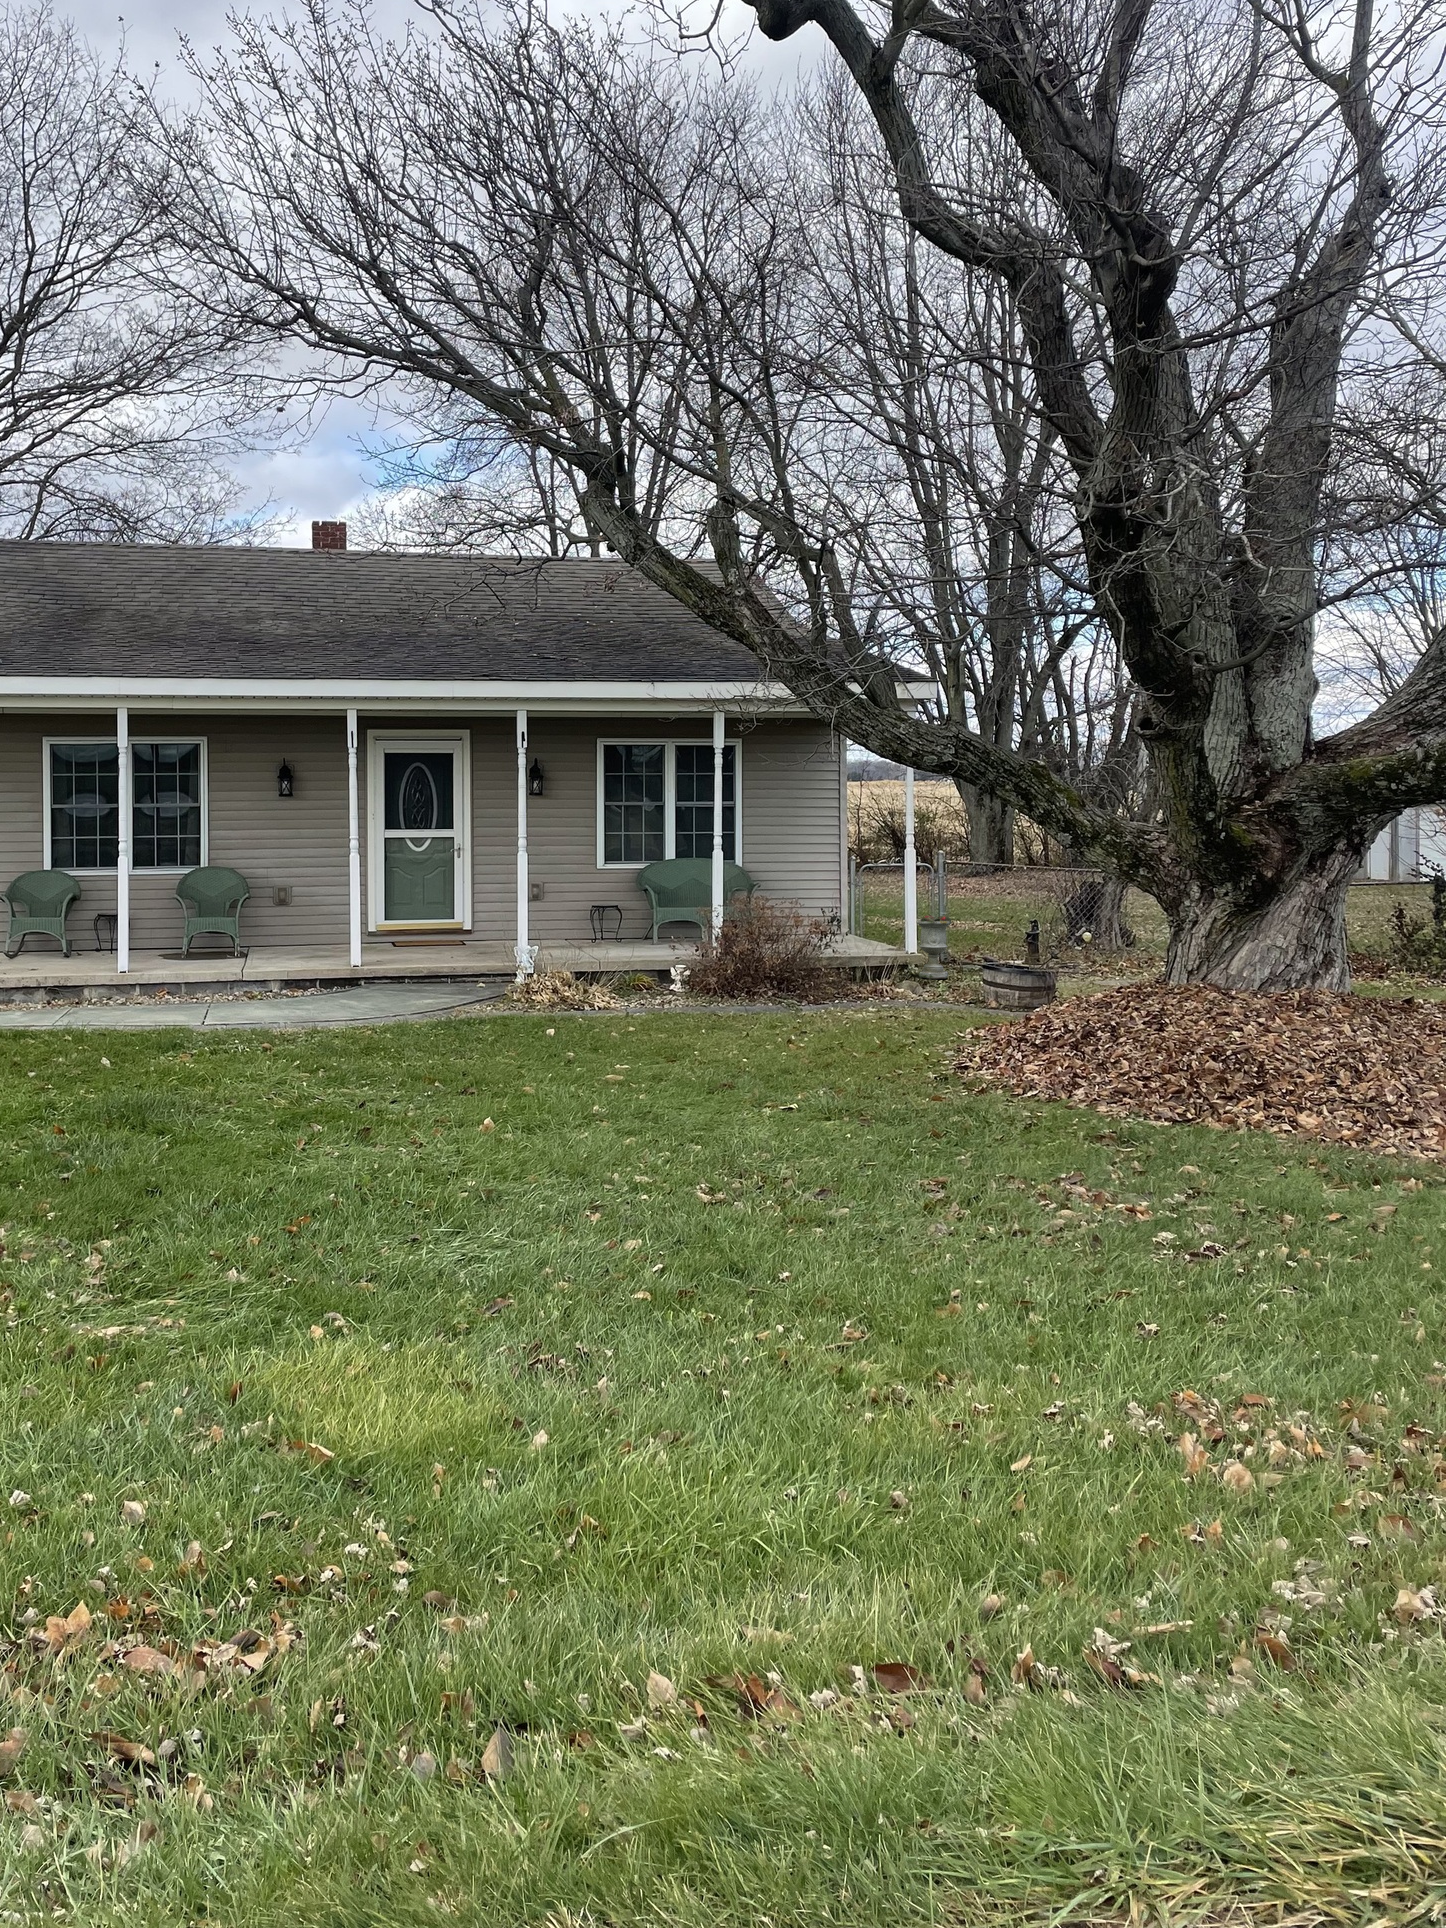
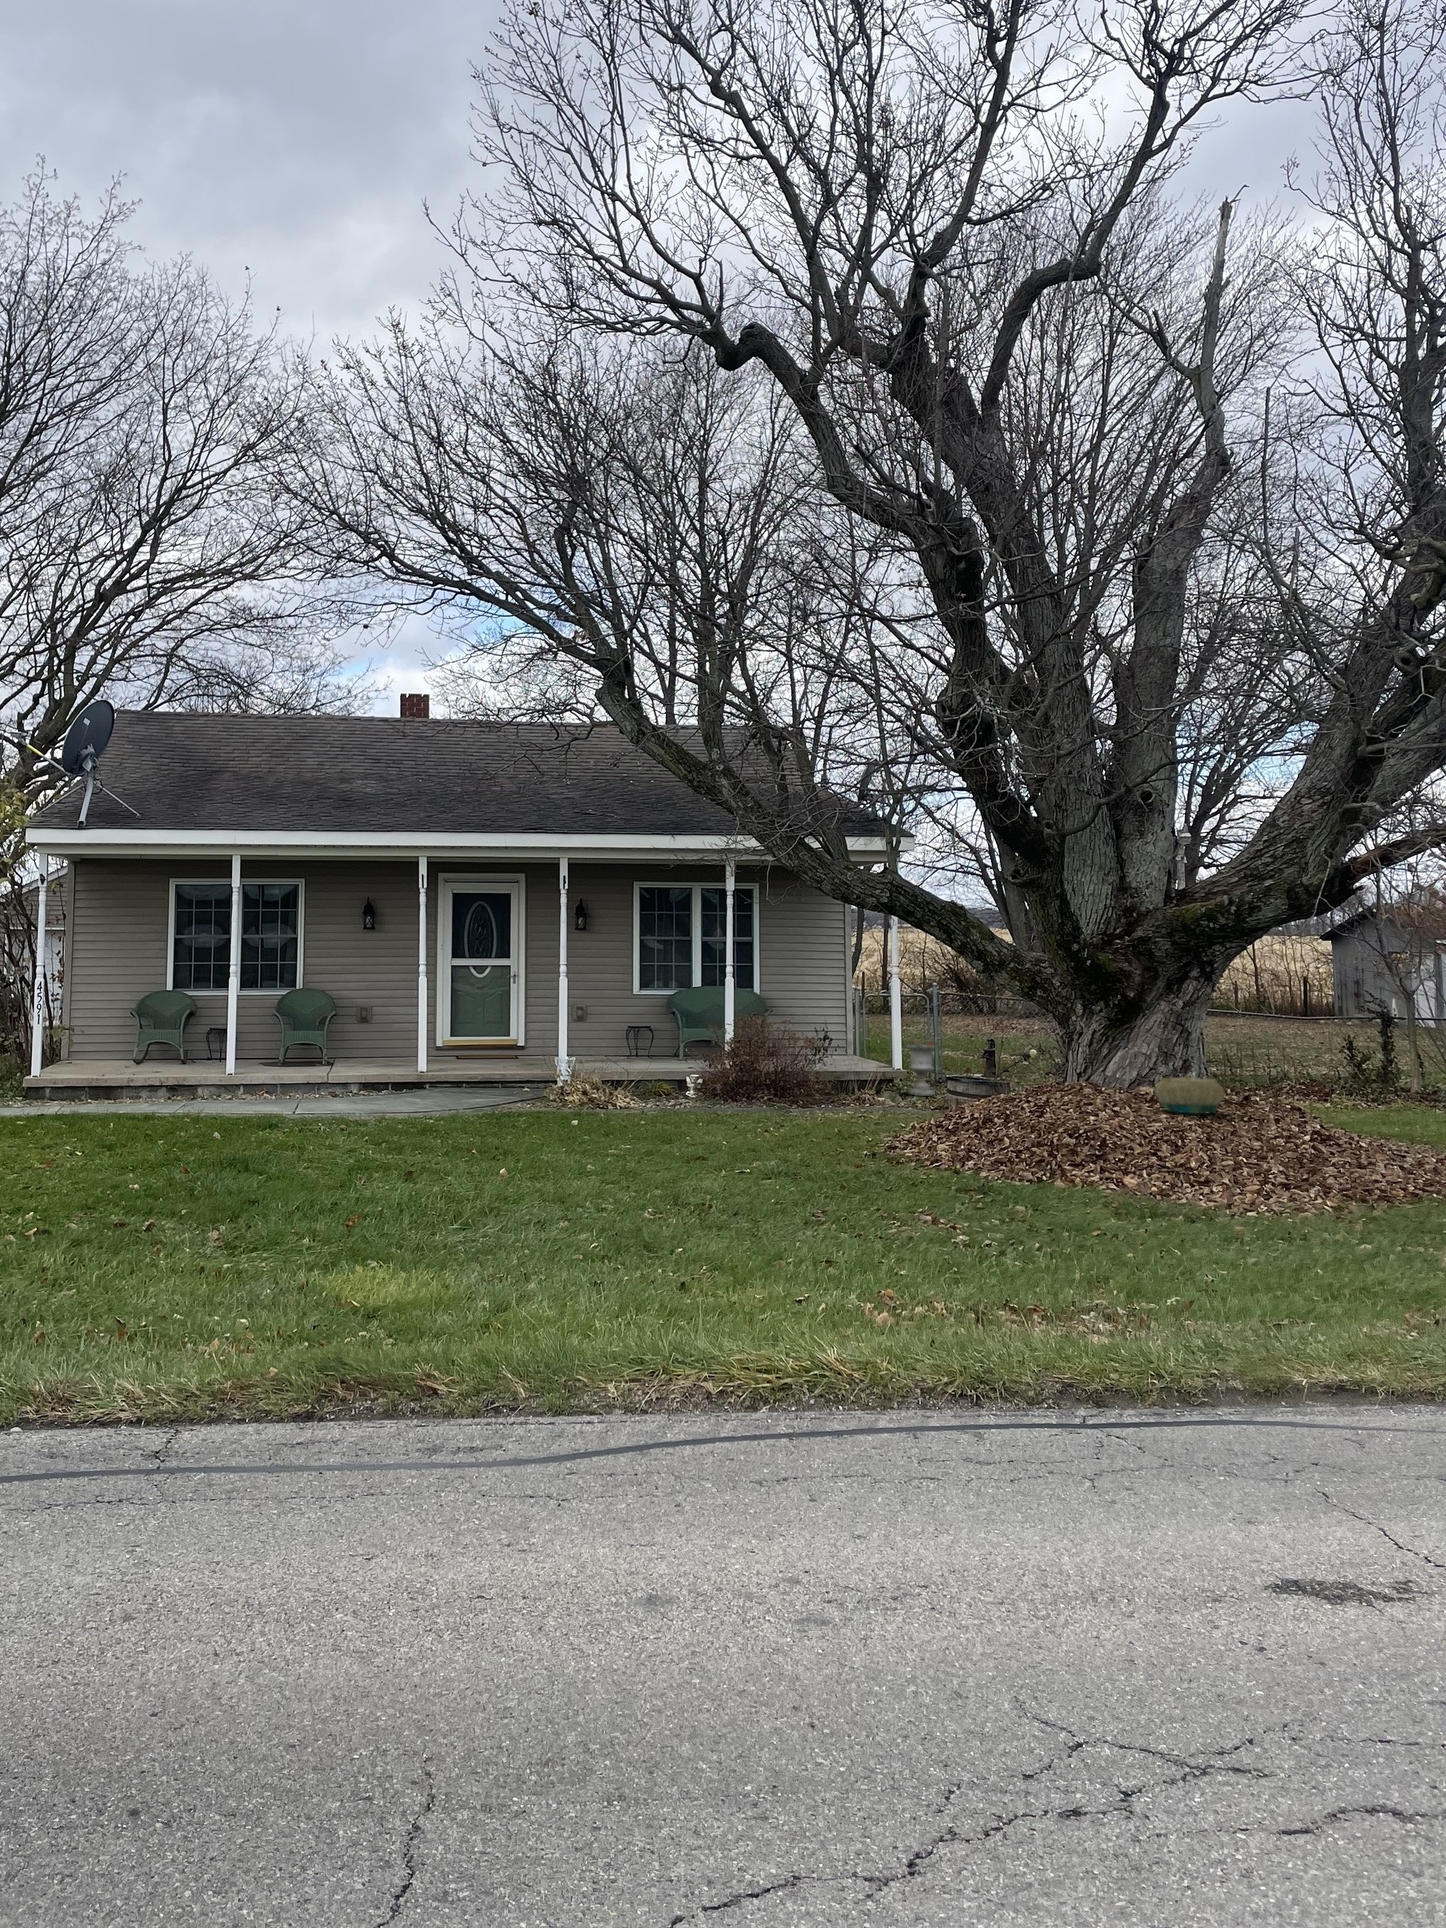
basket: none [1278,971,1368,1019] -> present [1155,1075,1224,1114]

